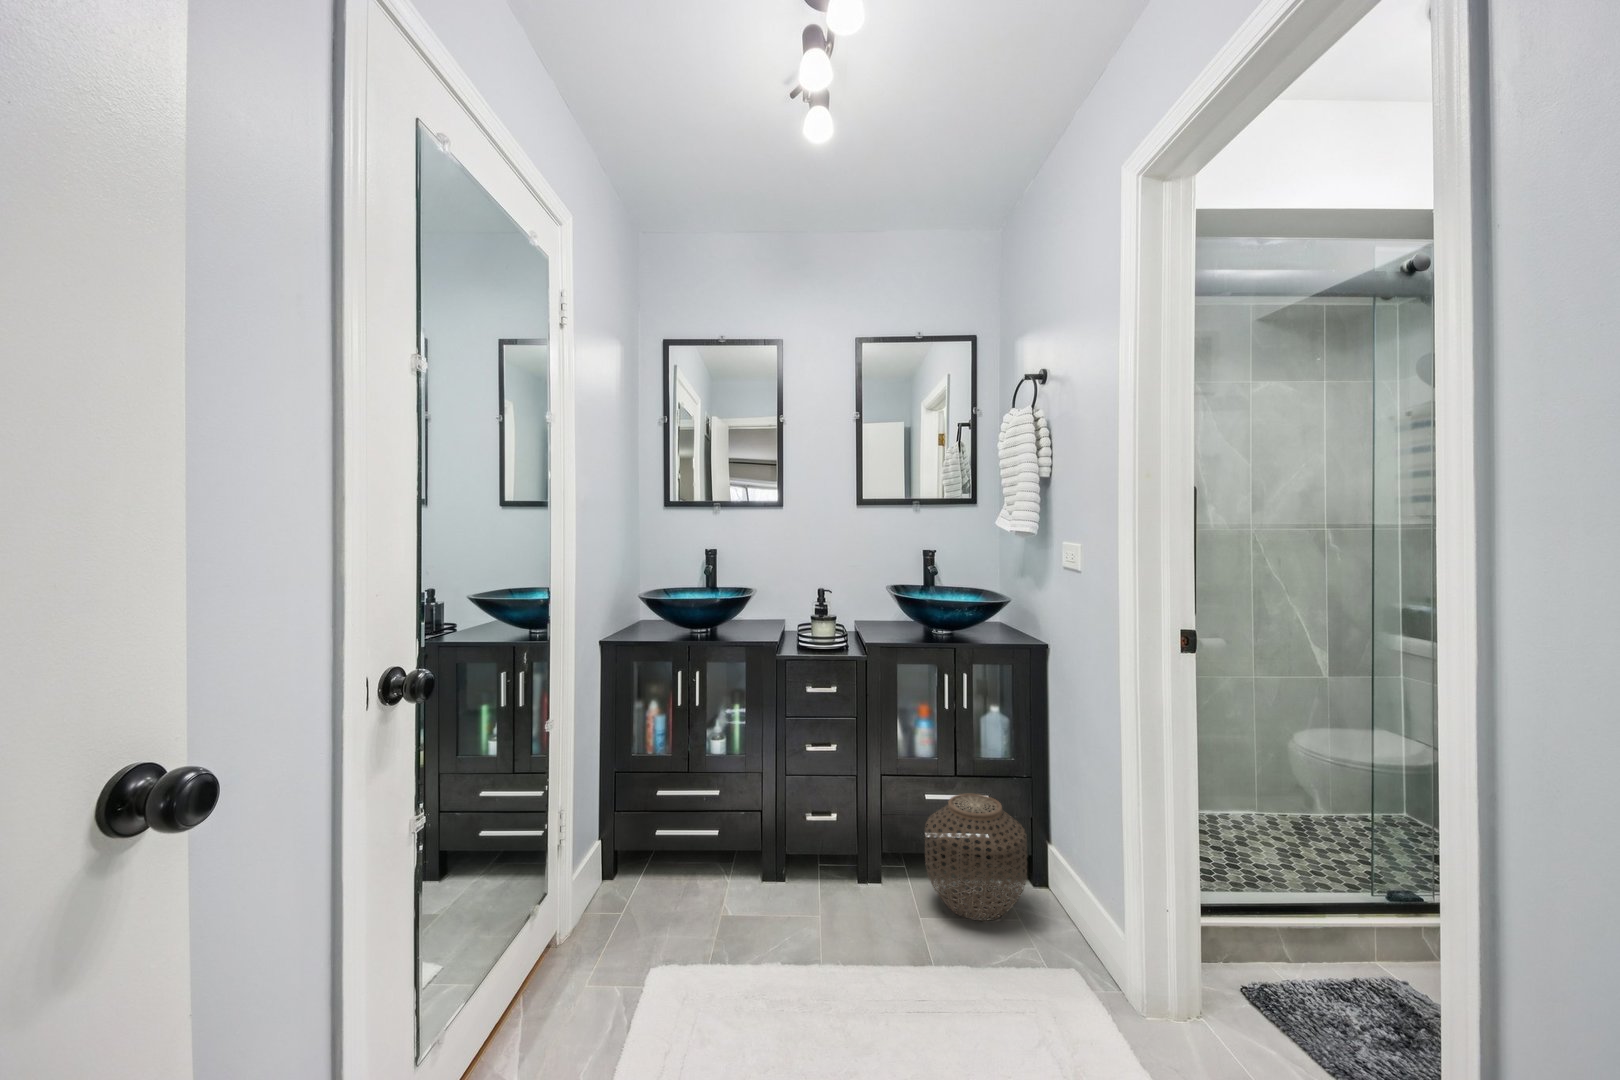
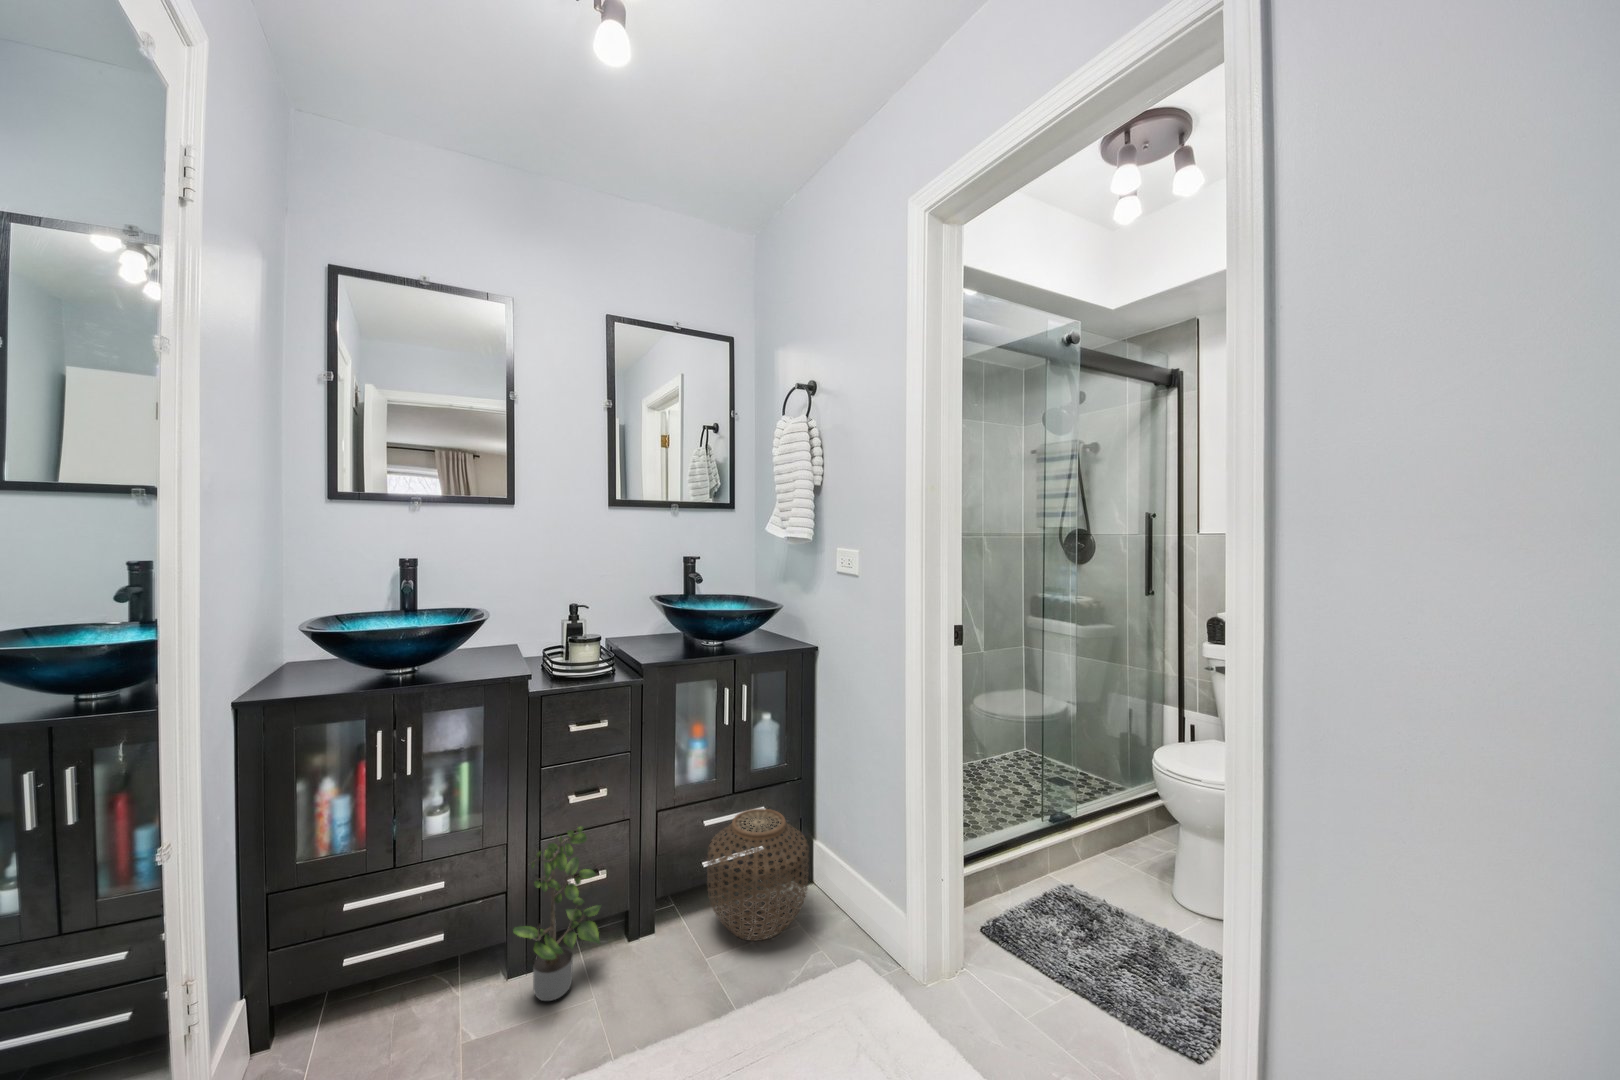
potted plant: none [759,767,833,907] -> present [513,827,601,1001]

